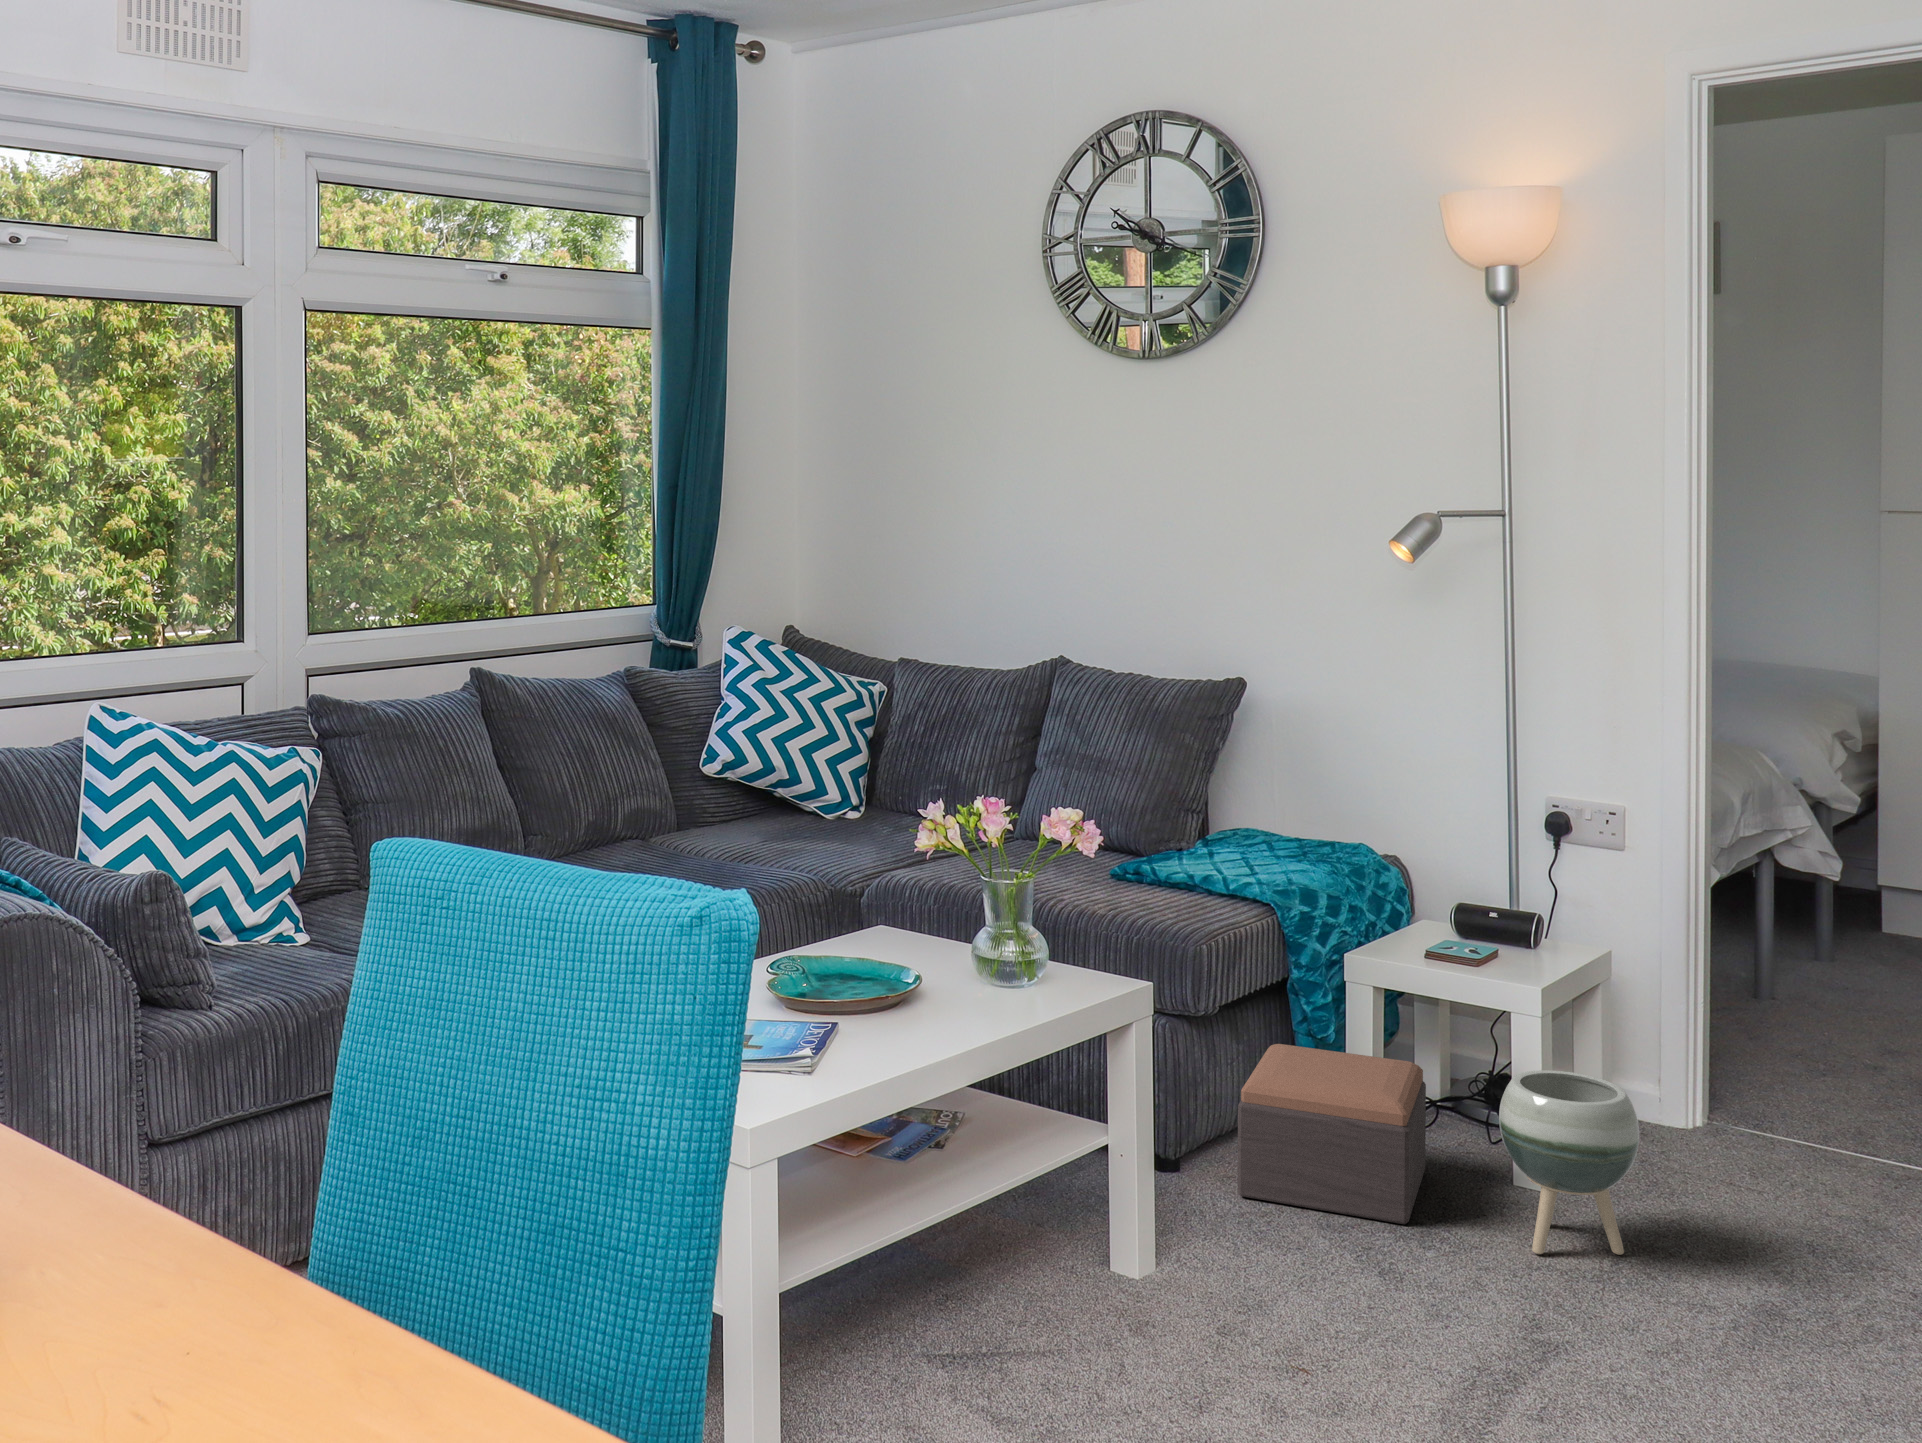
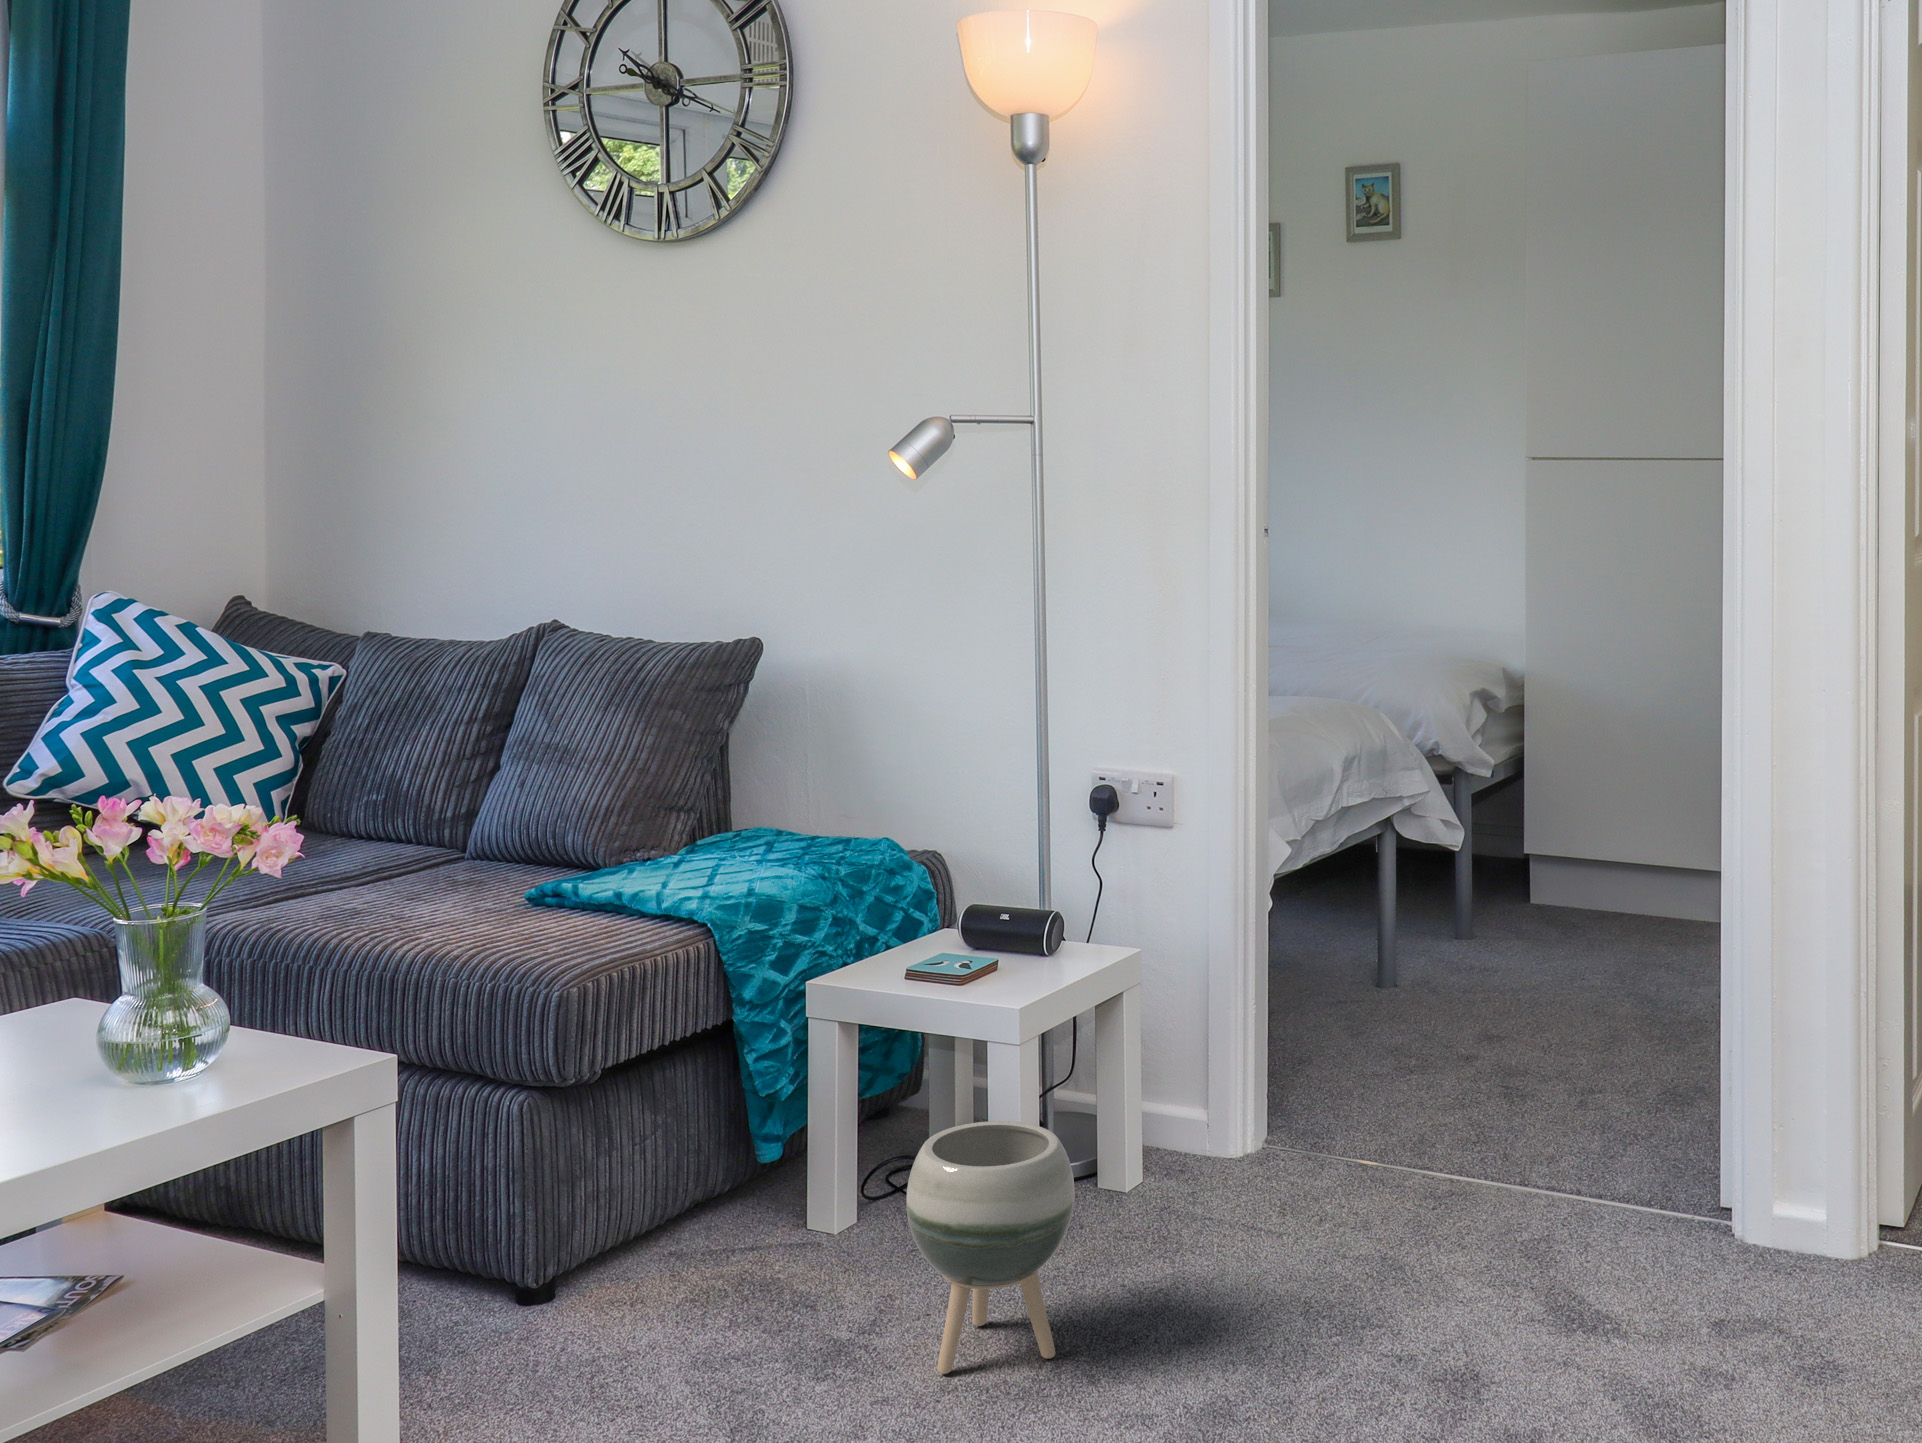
footstool: present [1238,1044,1426,1224] -> none [586,1112,872,1351]

